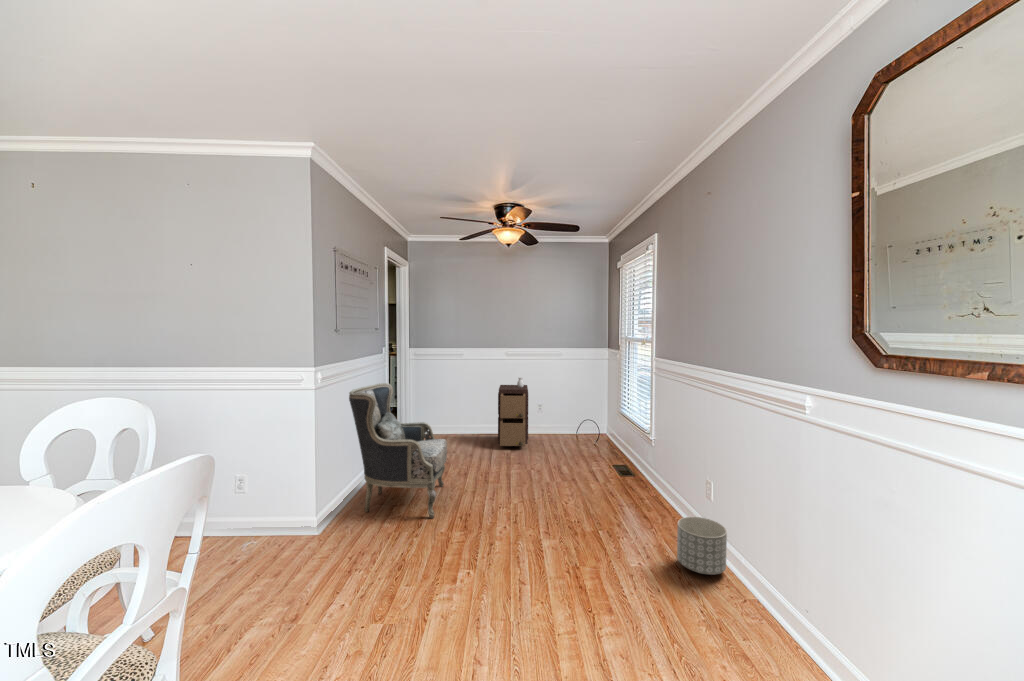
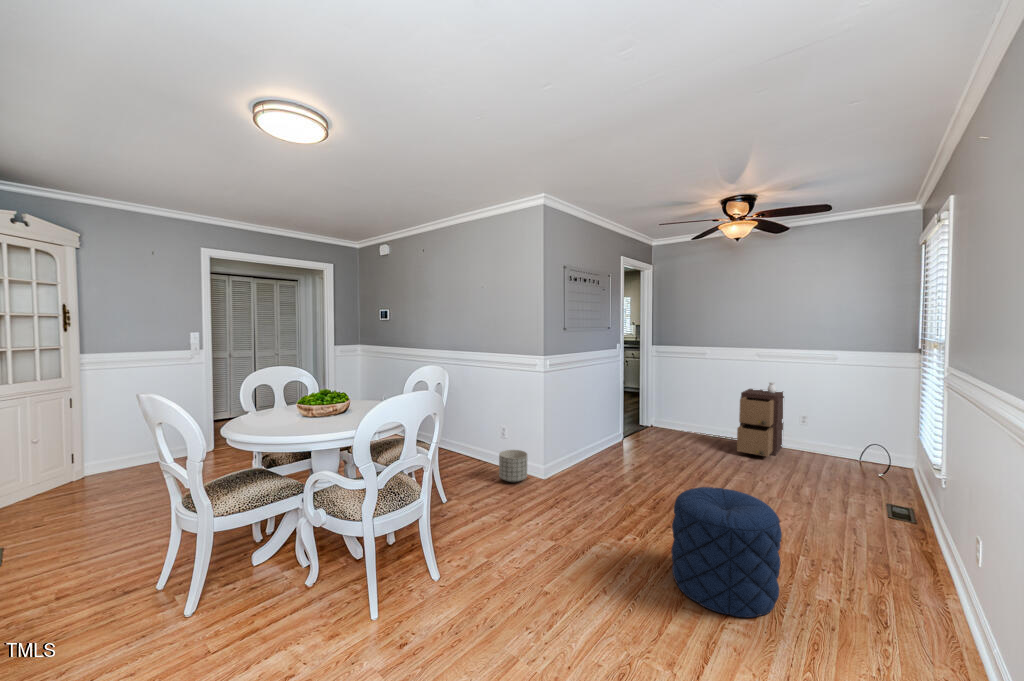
armchair: present [349,383,447,518] -> none [574,374,663,494]
pouf: none [524,491,623,624] -> present [671,487,782,618]
planter: present [677,517,727,575] -> present [499,450,527,483]

